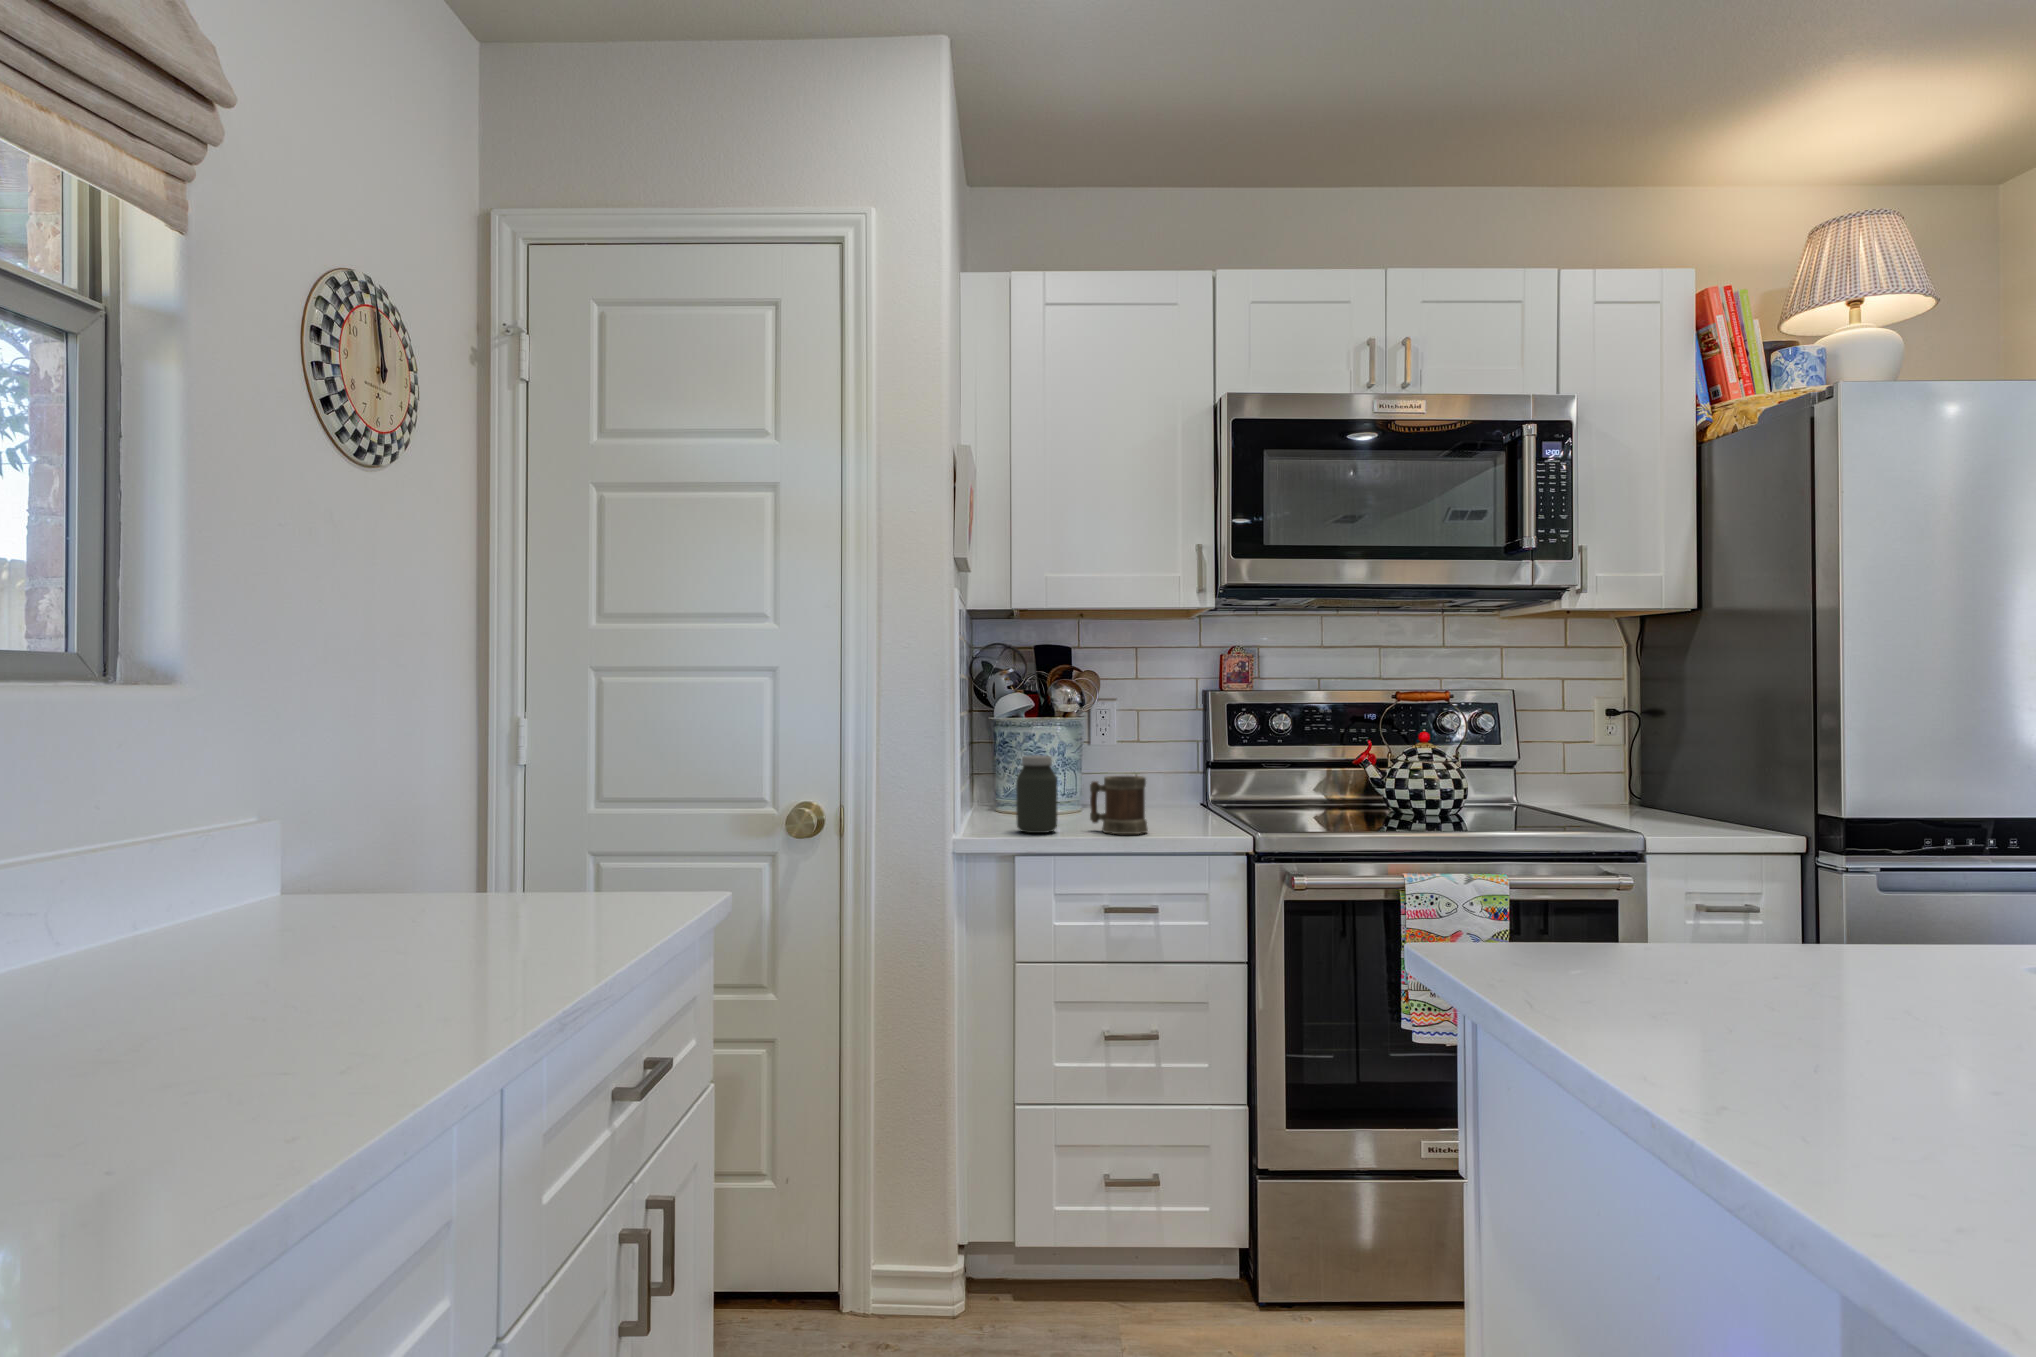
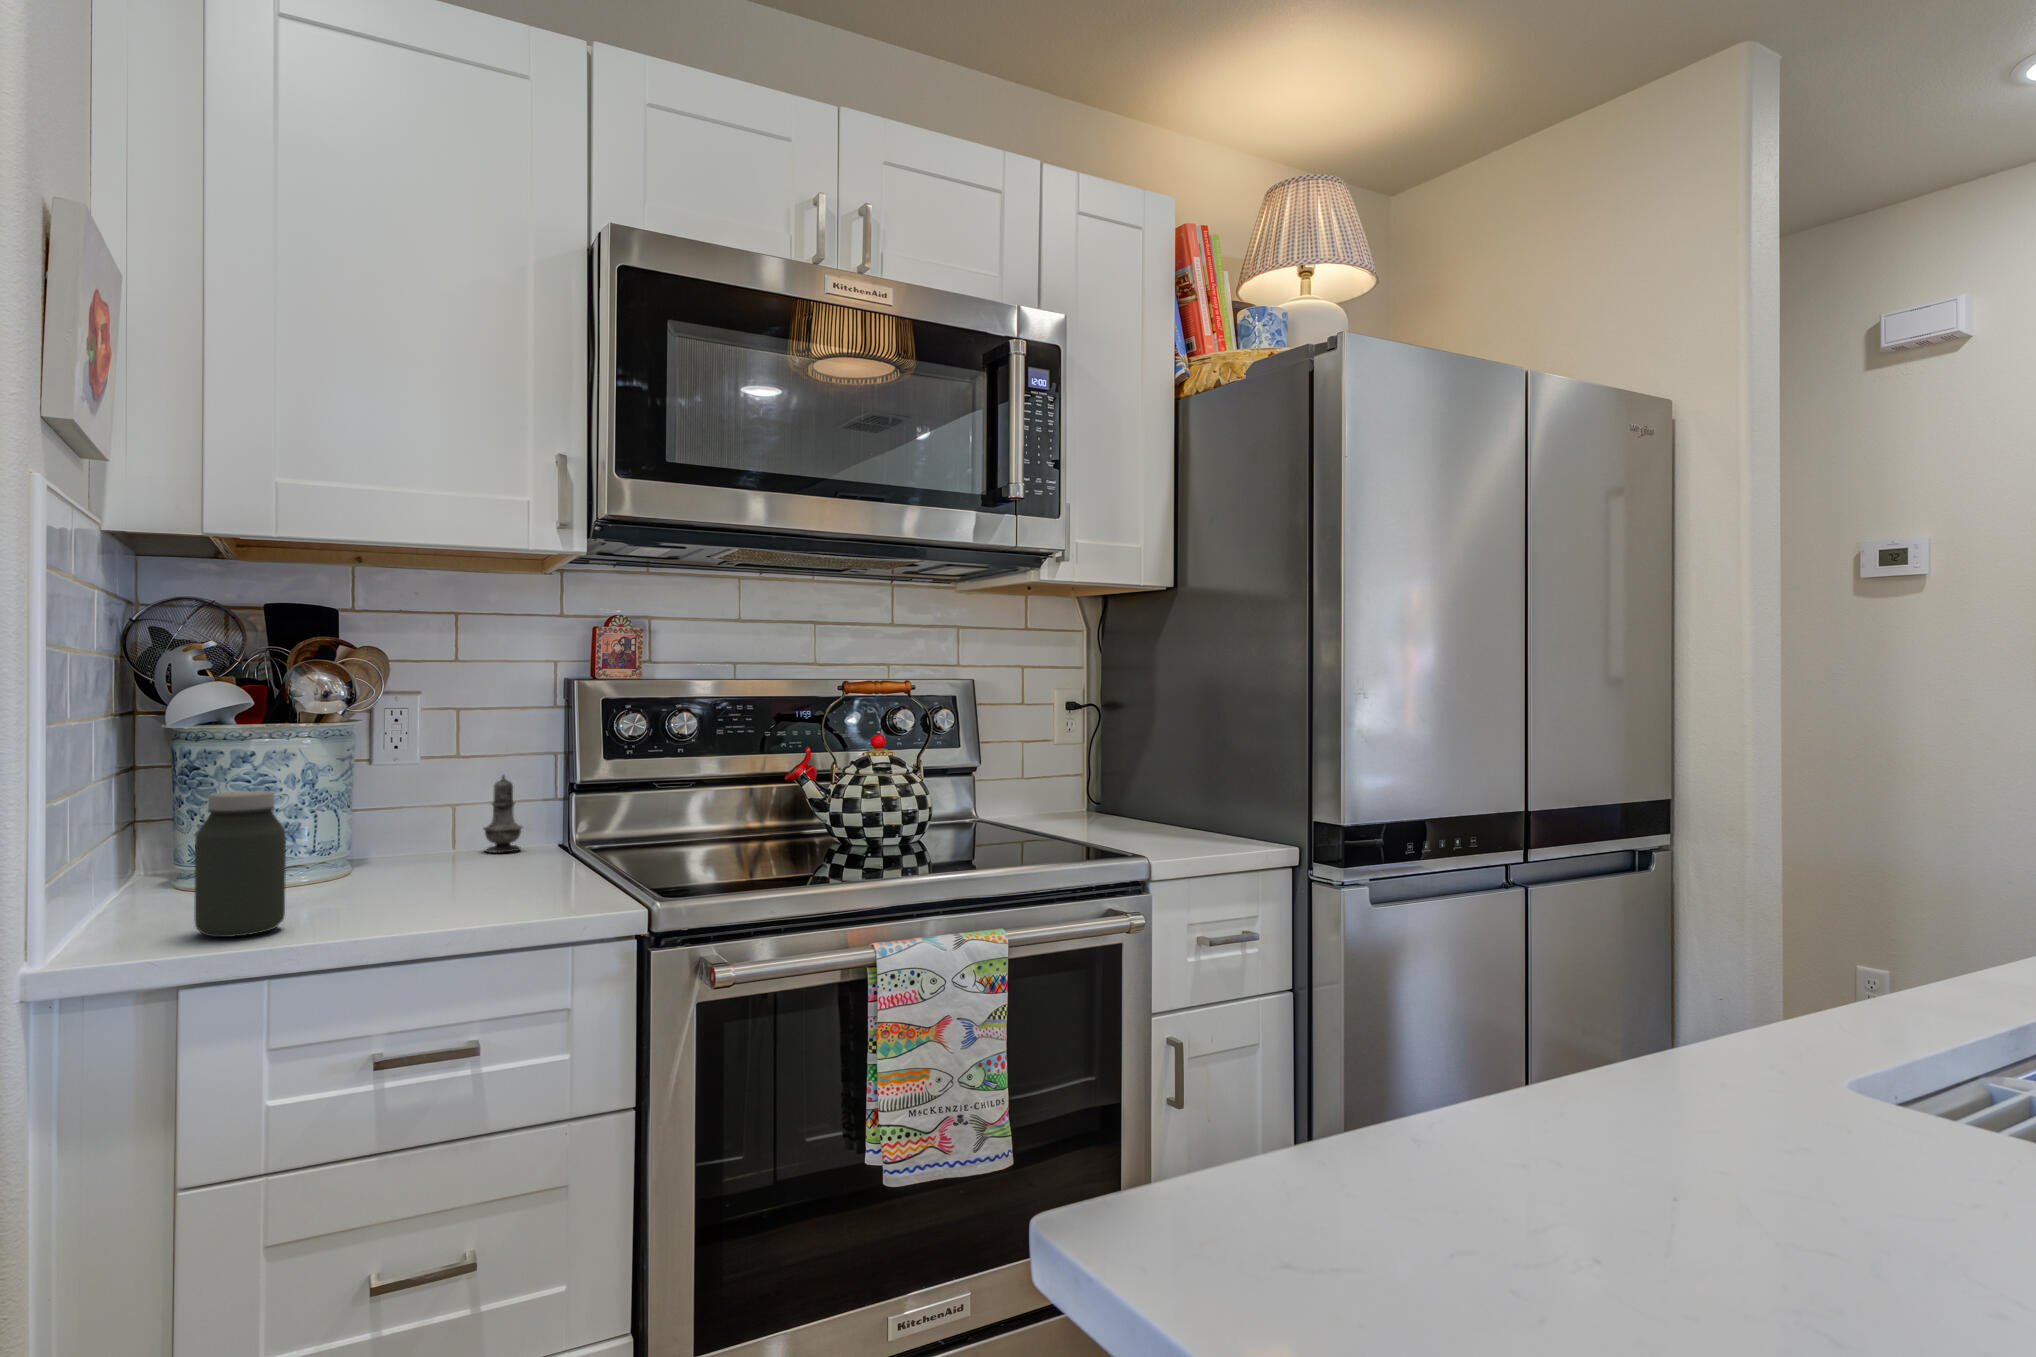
salt shaker: none [1153,754,1177,804] -> present [484,775,522,853]
mug: present [1090,776,1148,834] -> none [355,818,466,923]

